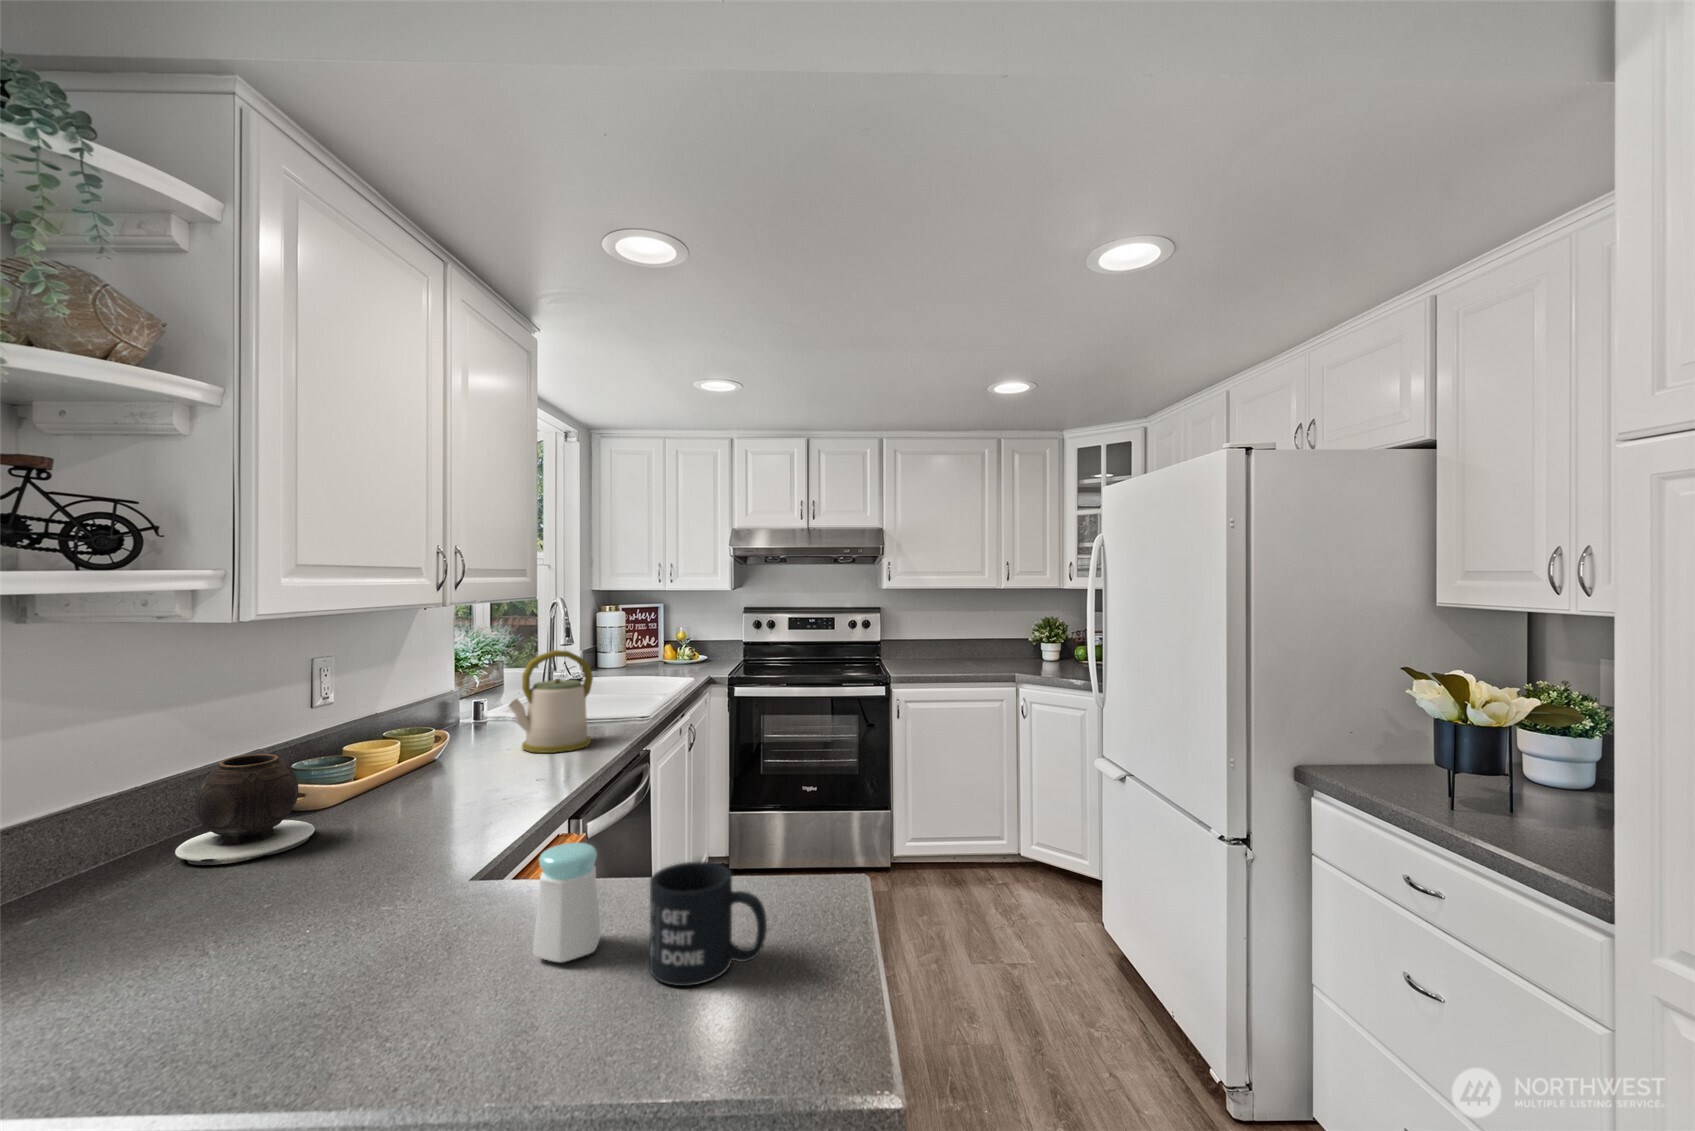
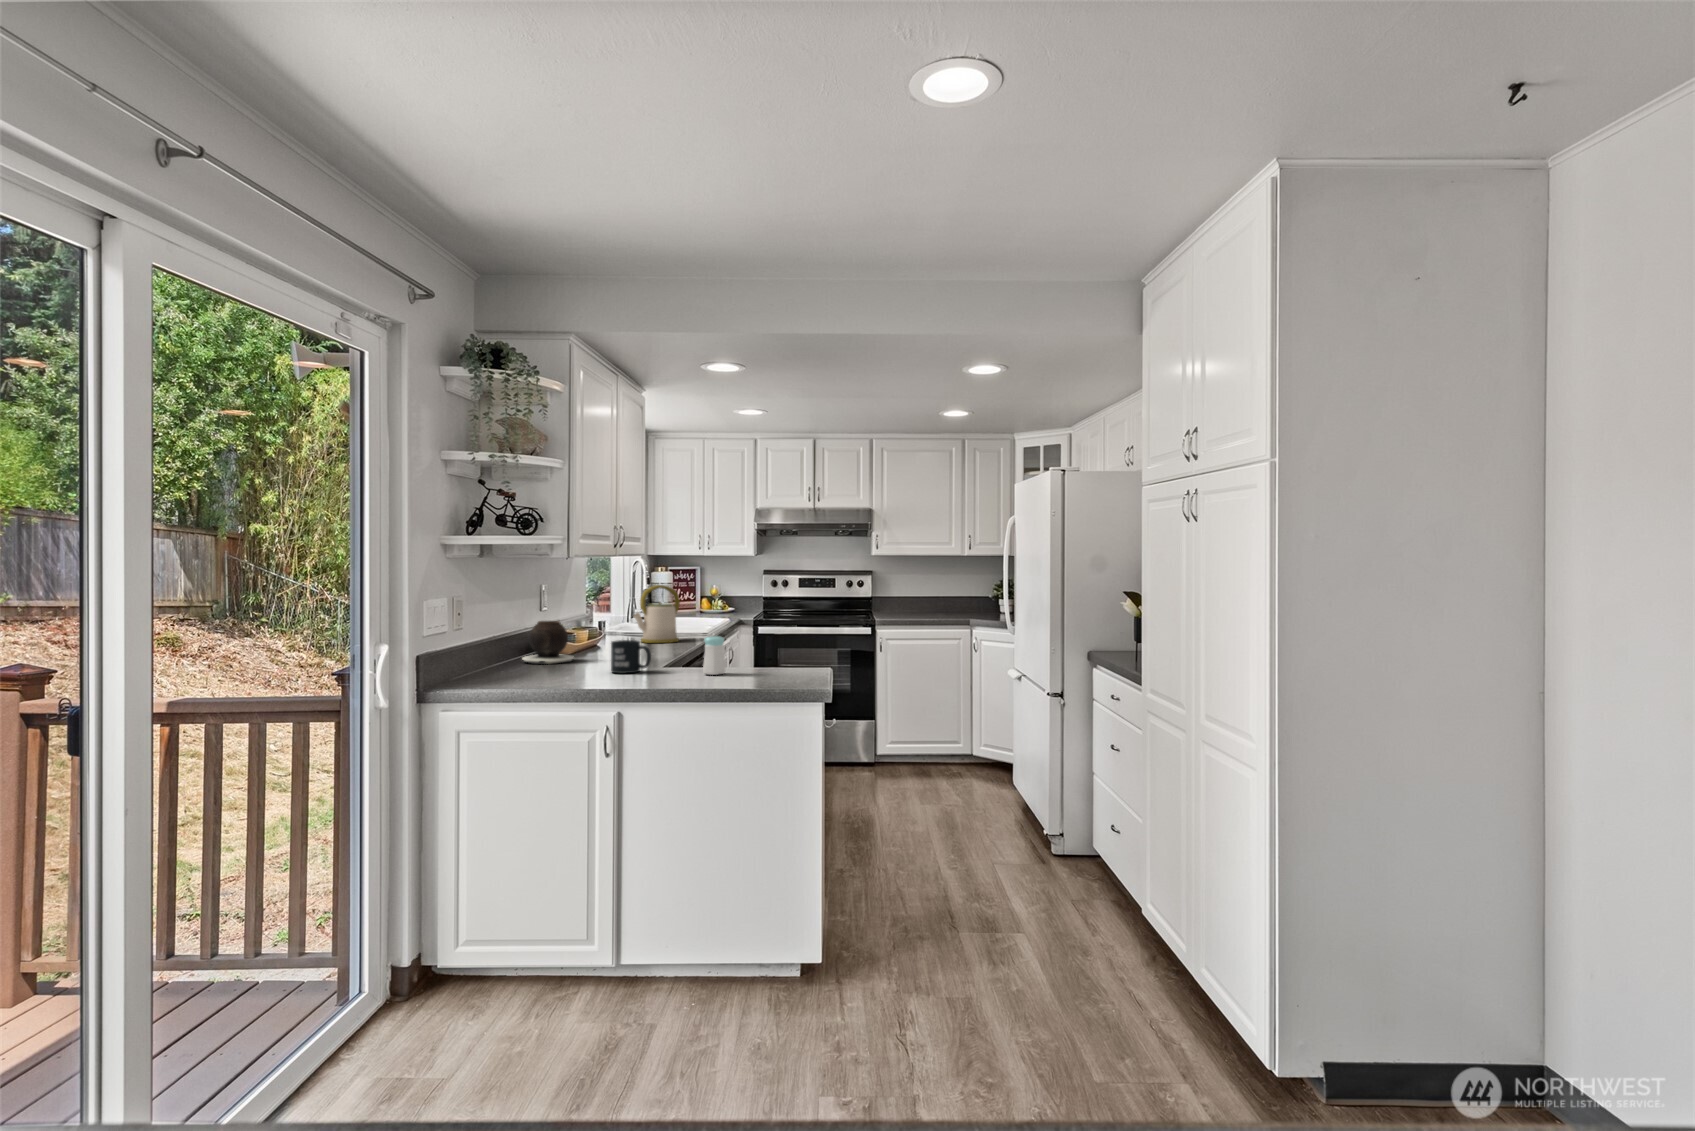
mug: present [650,861,767,986] -> present [611,640,651,673]

